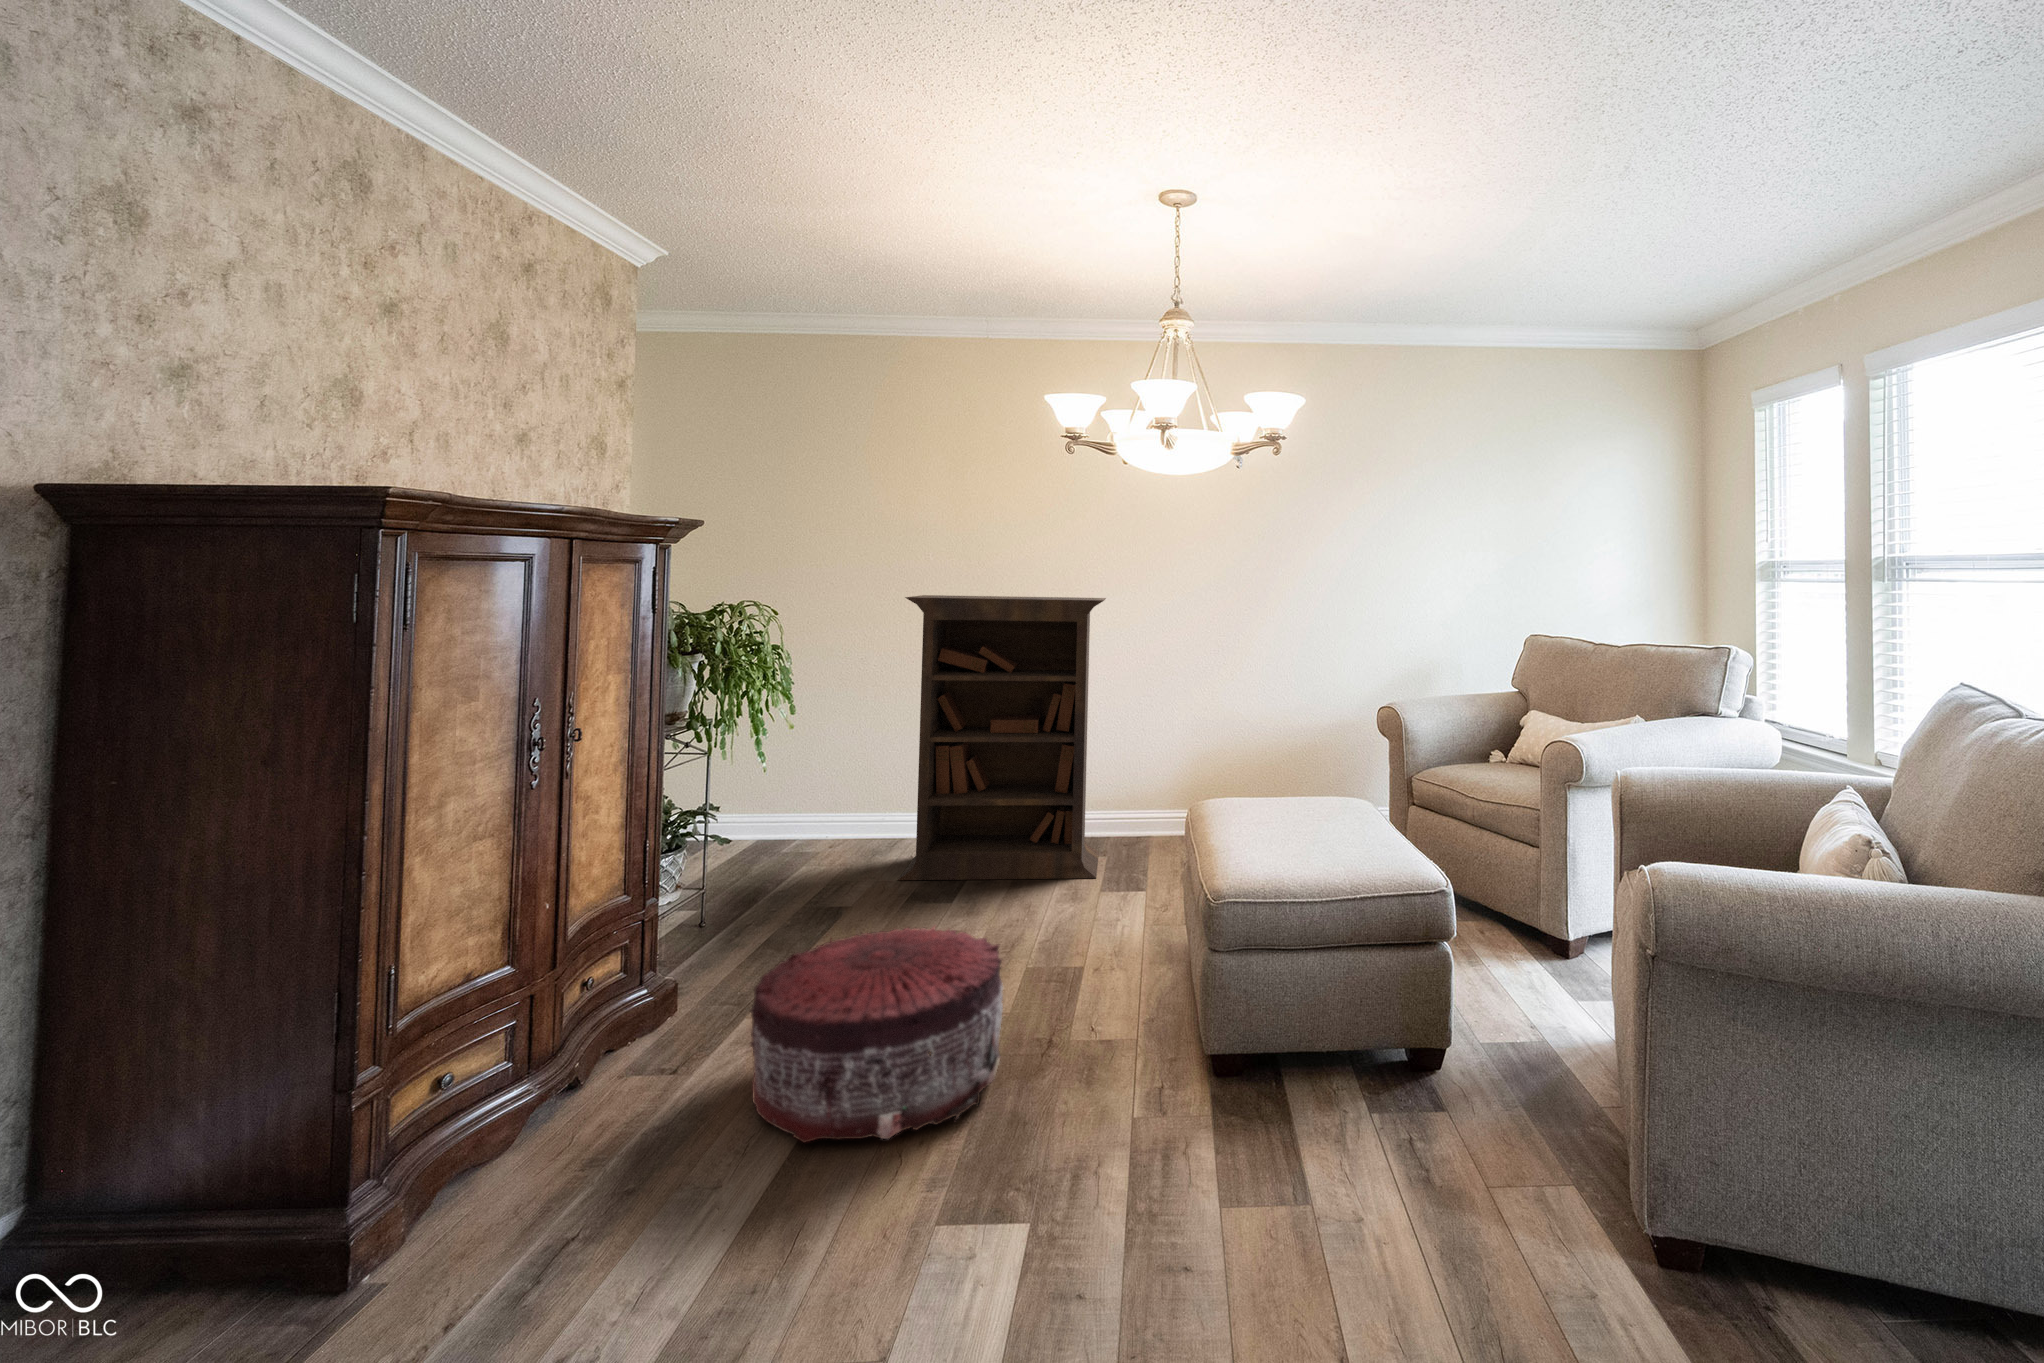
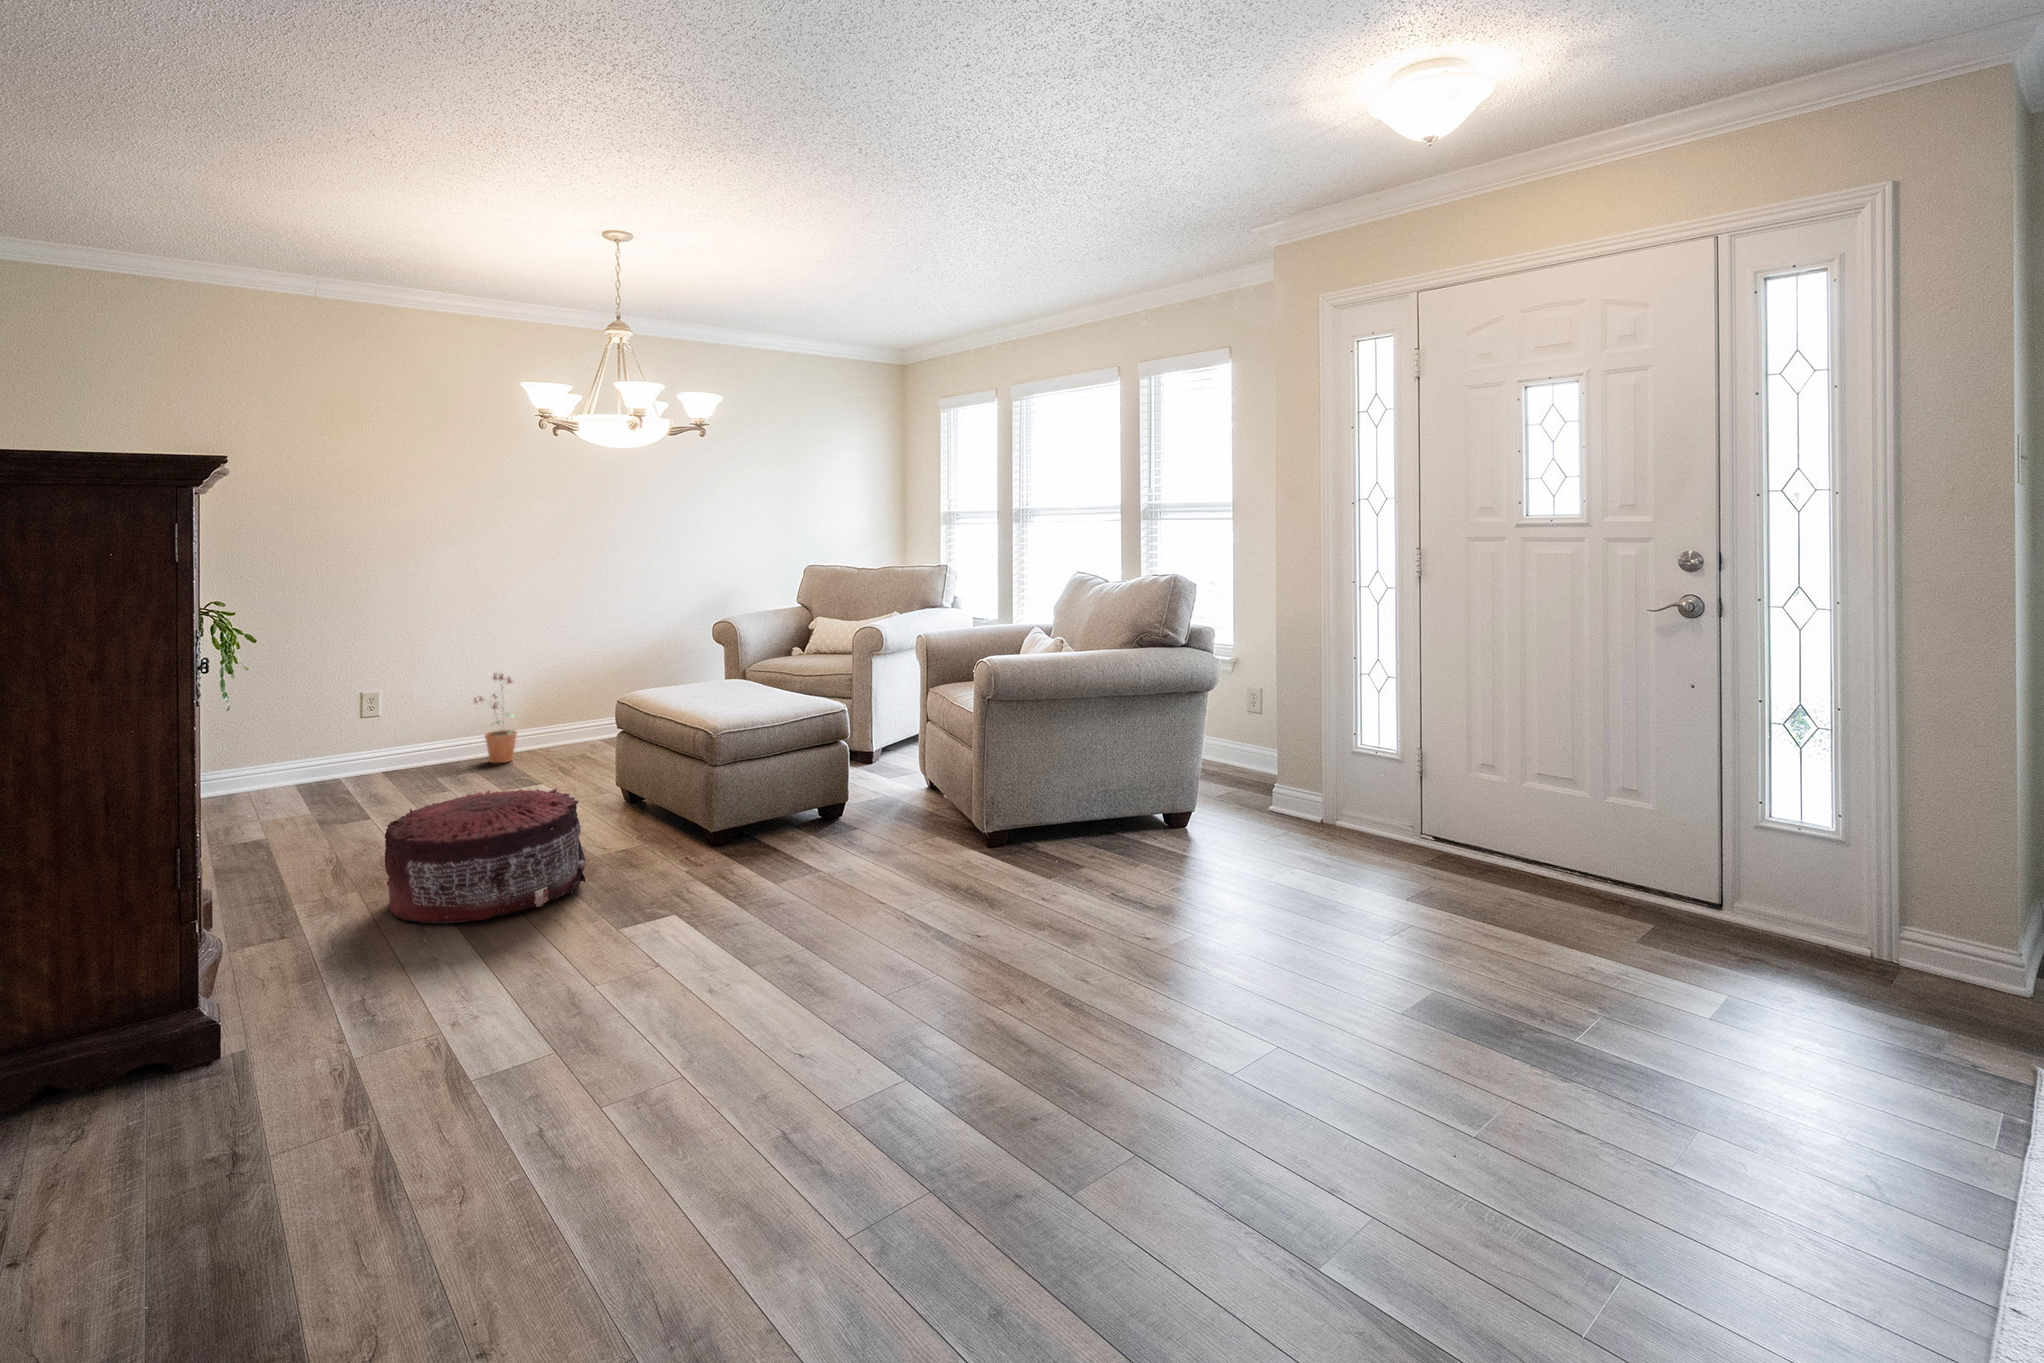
bookcase: present [898,595,1106,880] -> none [283,549,495,814]
potted plant: none [1114,740,1156,848] -> present [474,673,517,763]

